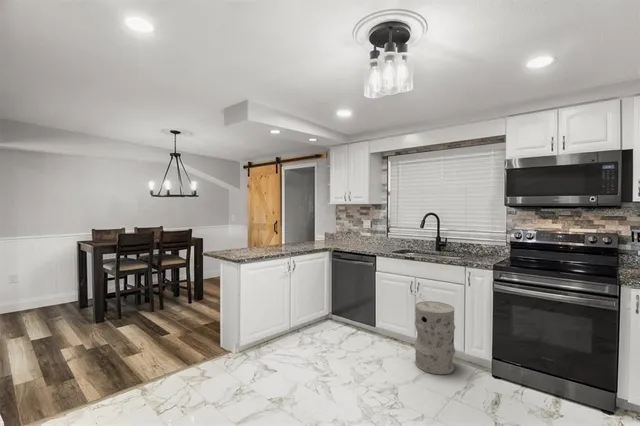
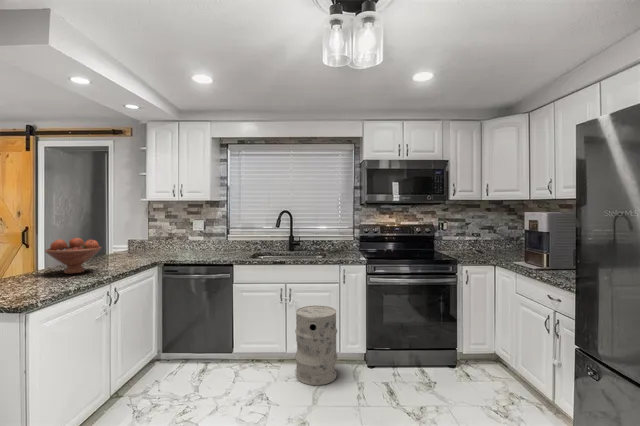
fruit bowl: none [260,230,289,251] -> present [45,238,101,274]

